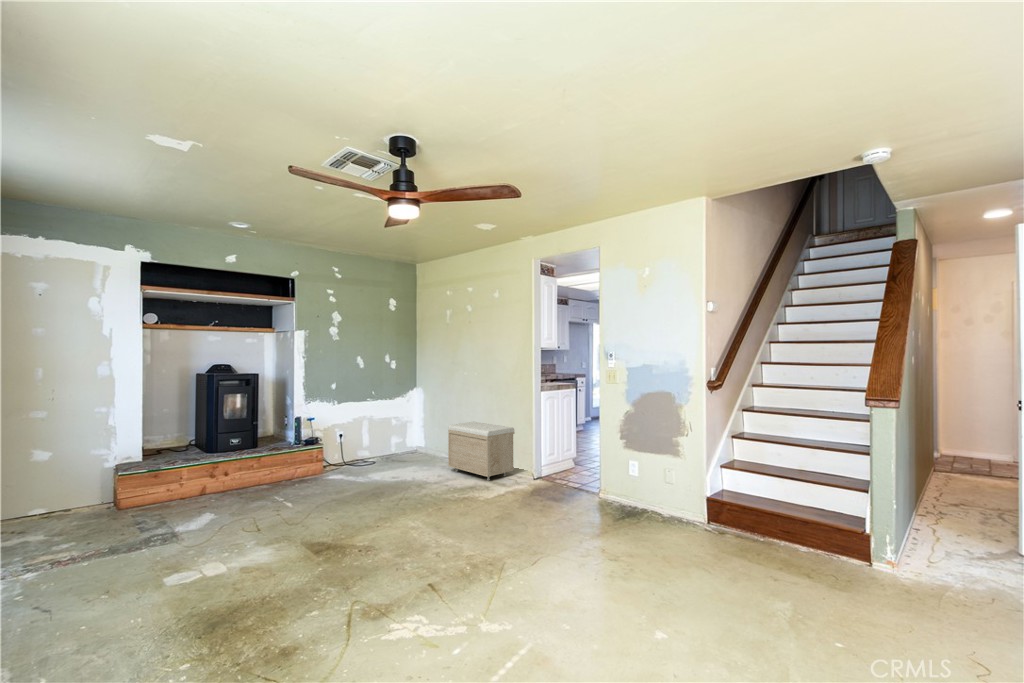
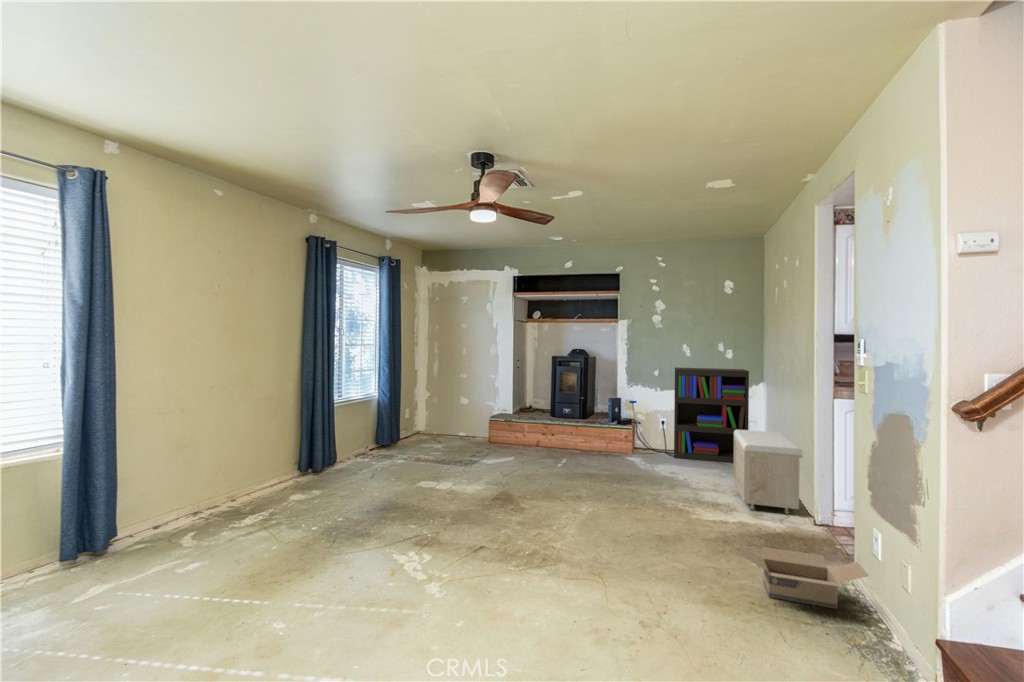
bookshelf: none [352,377,422,467] -> present [674,368,749,463]
cardboard box: none [567,478,620,514] -> present [738,544,869,608]

